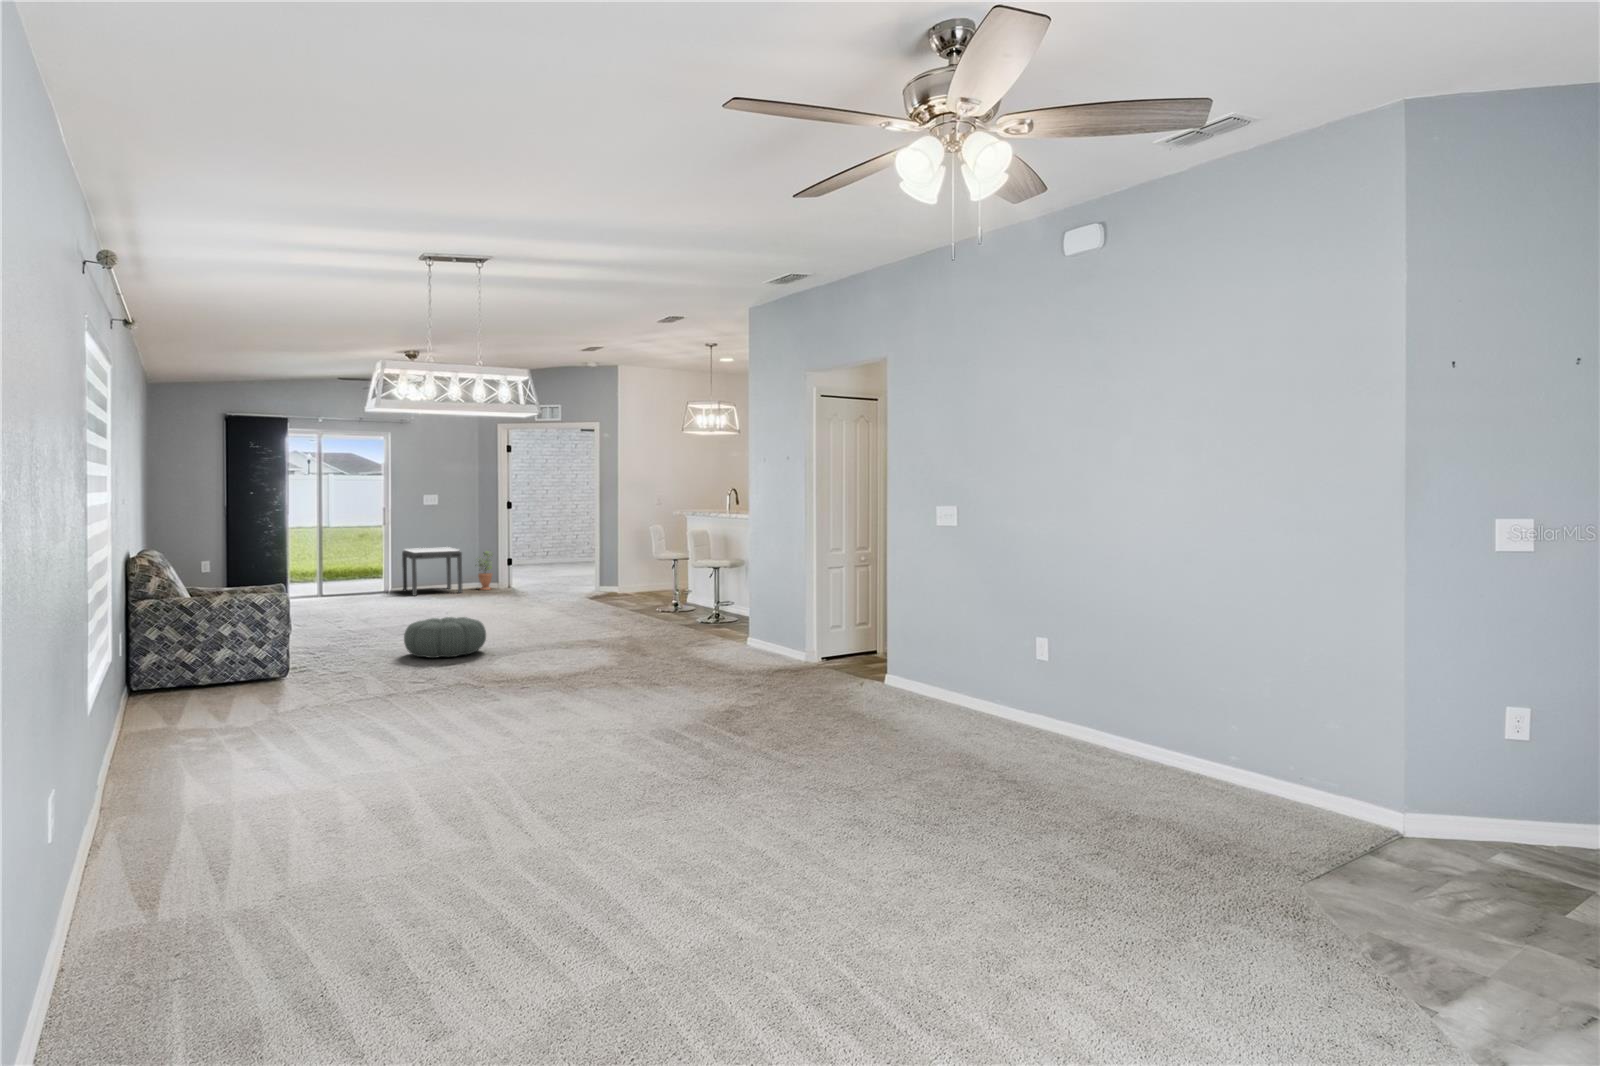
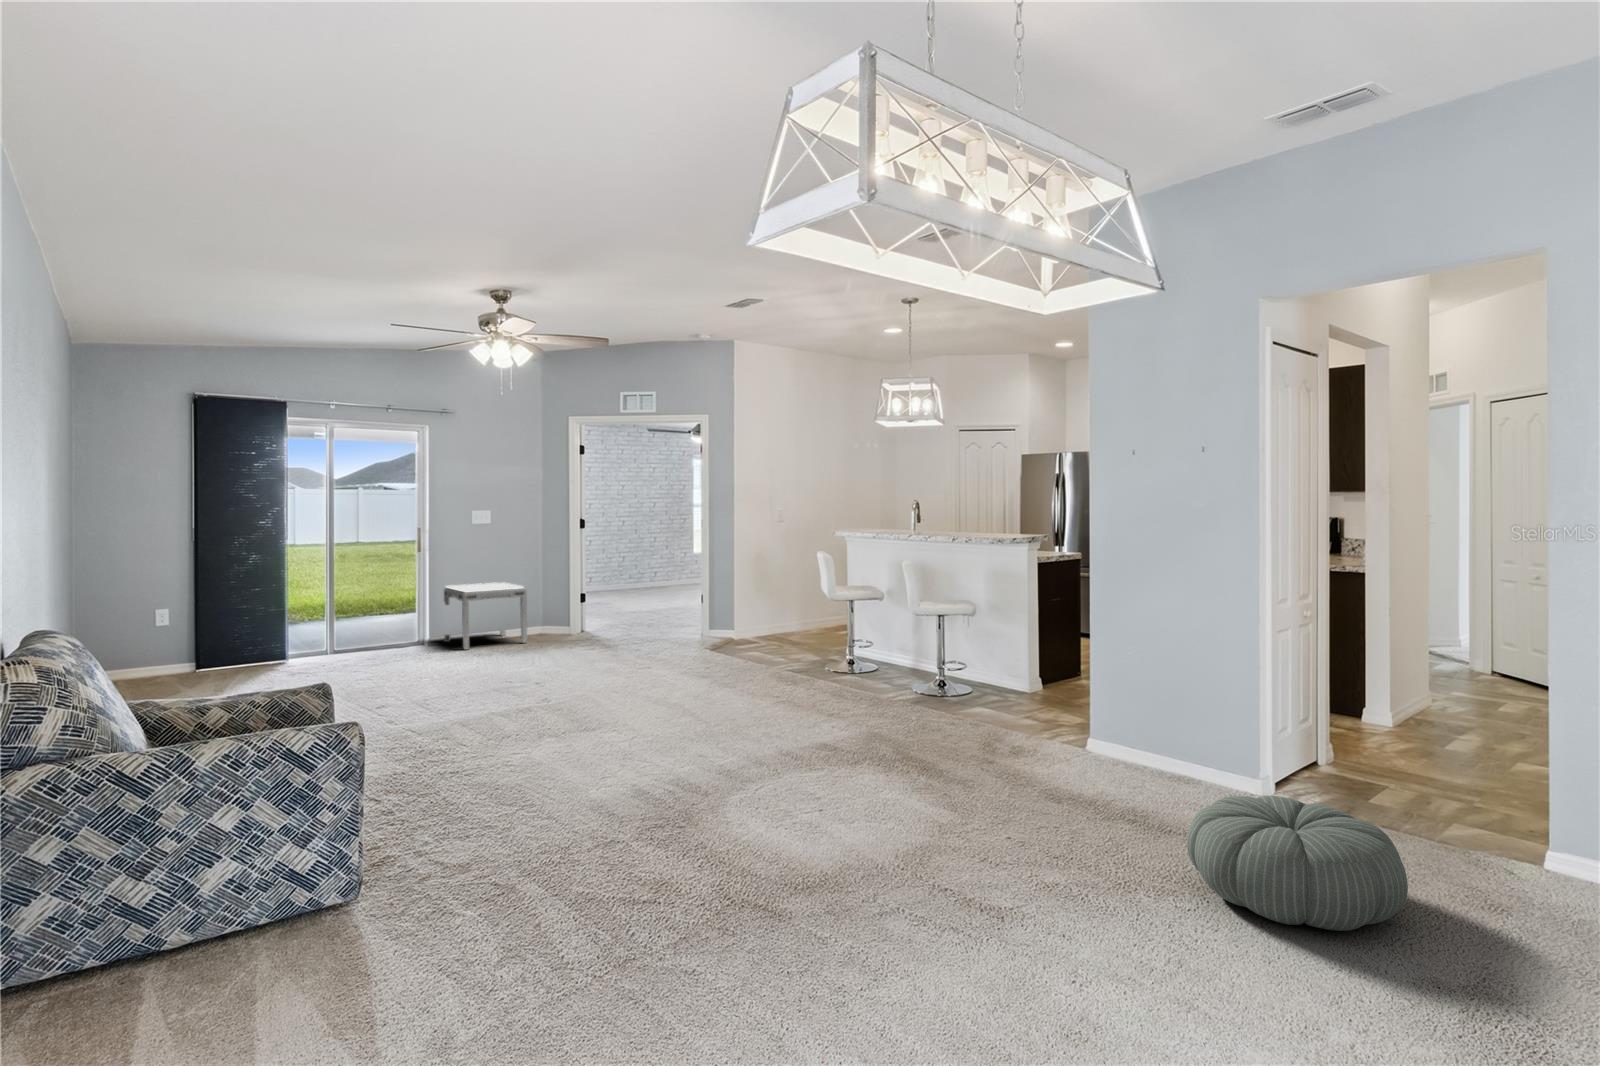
potted plant: present [478,551,492,590] -> none [538,584,563,637]
pouf: present [404,617,486,658] -> present [1187,796,1408,931]

